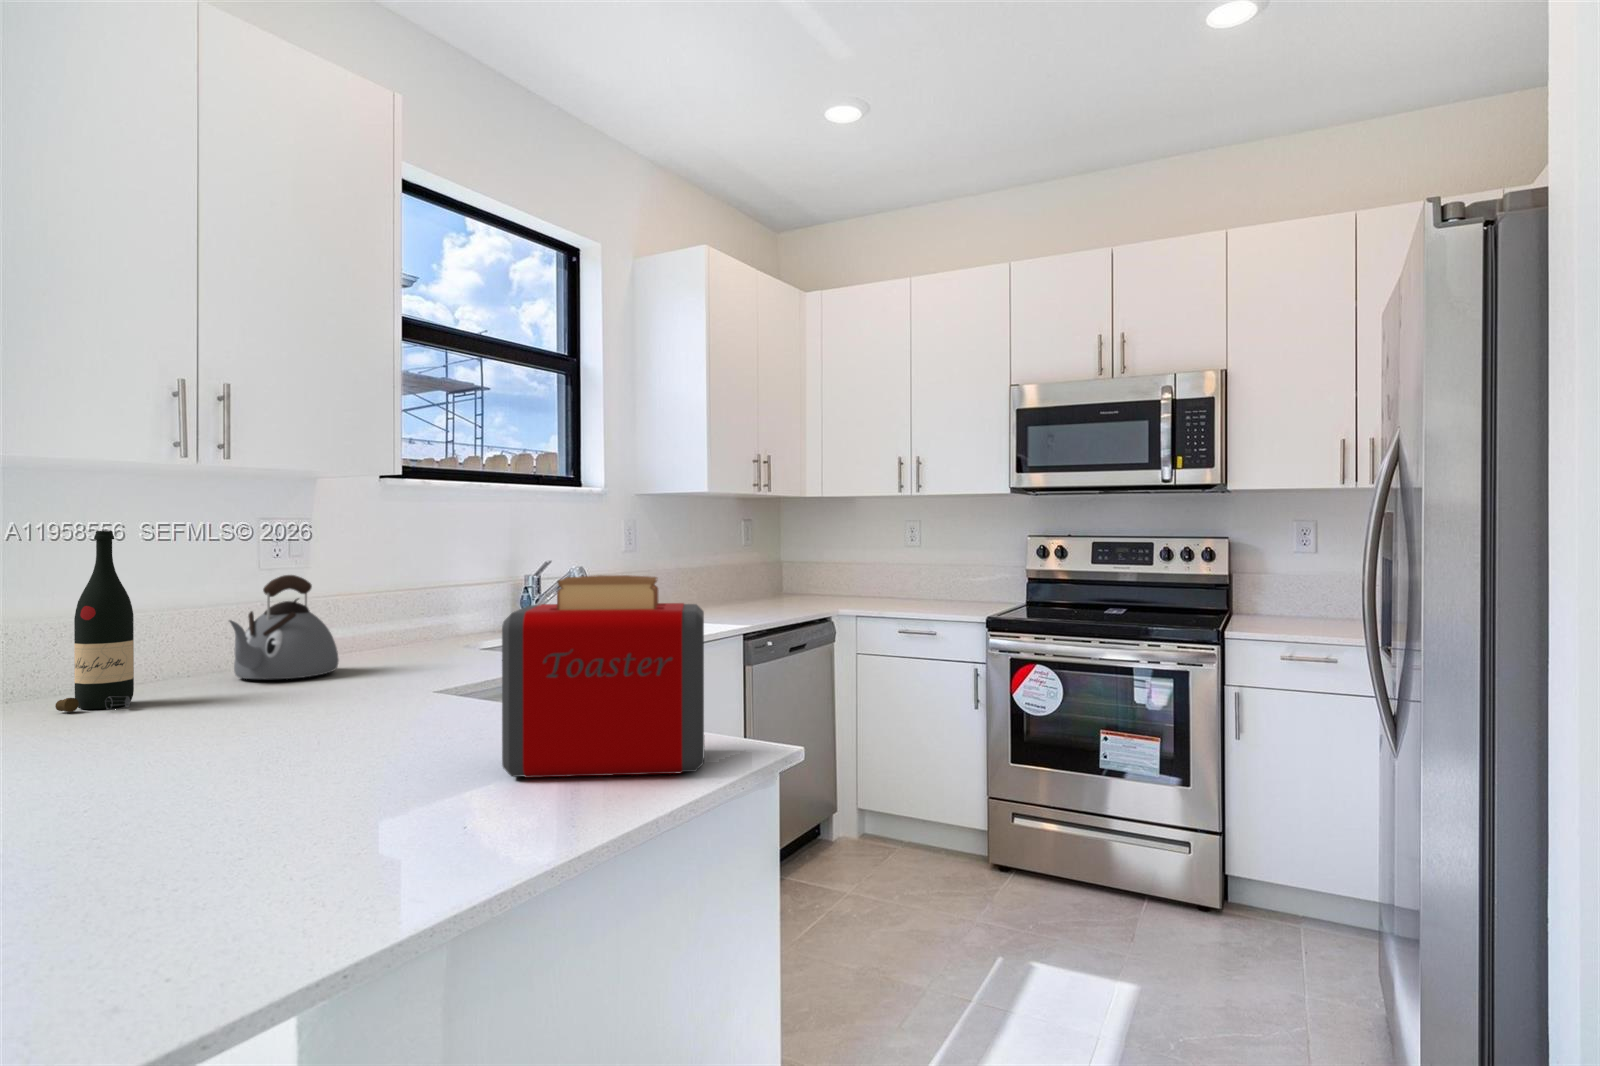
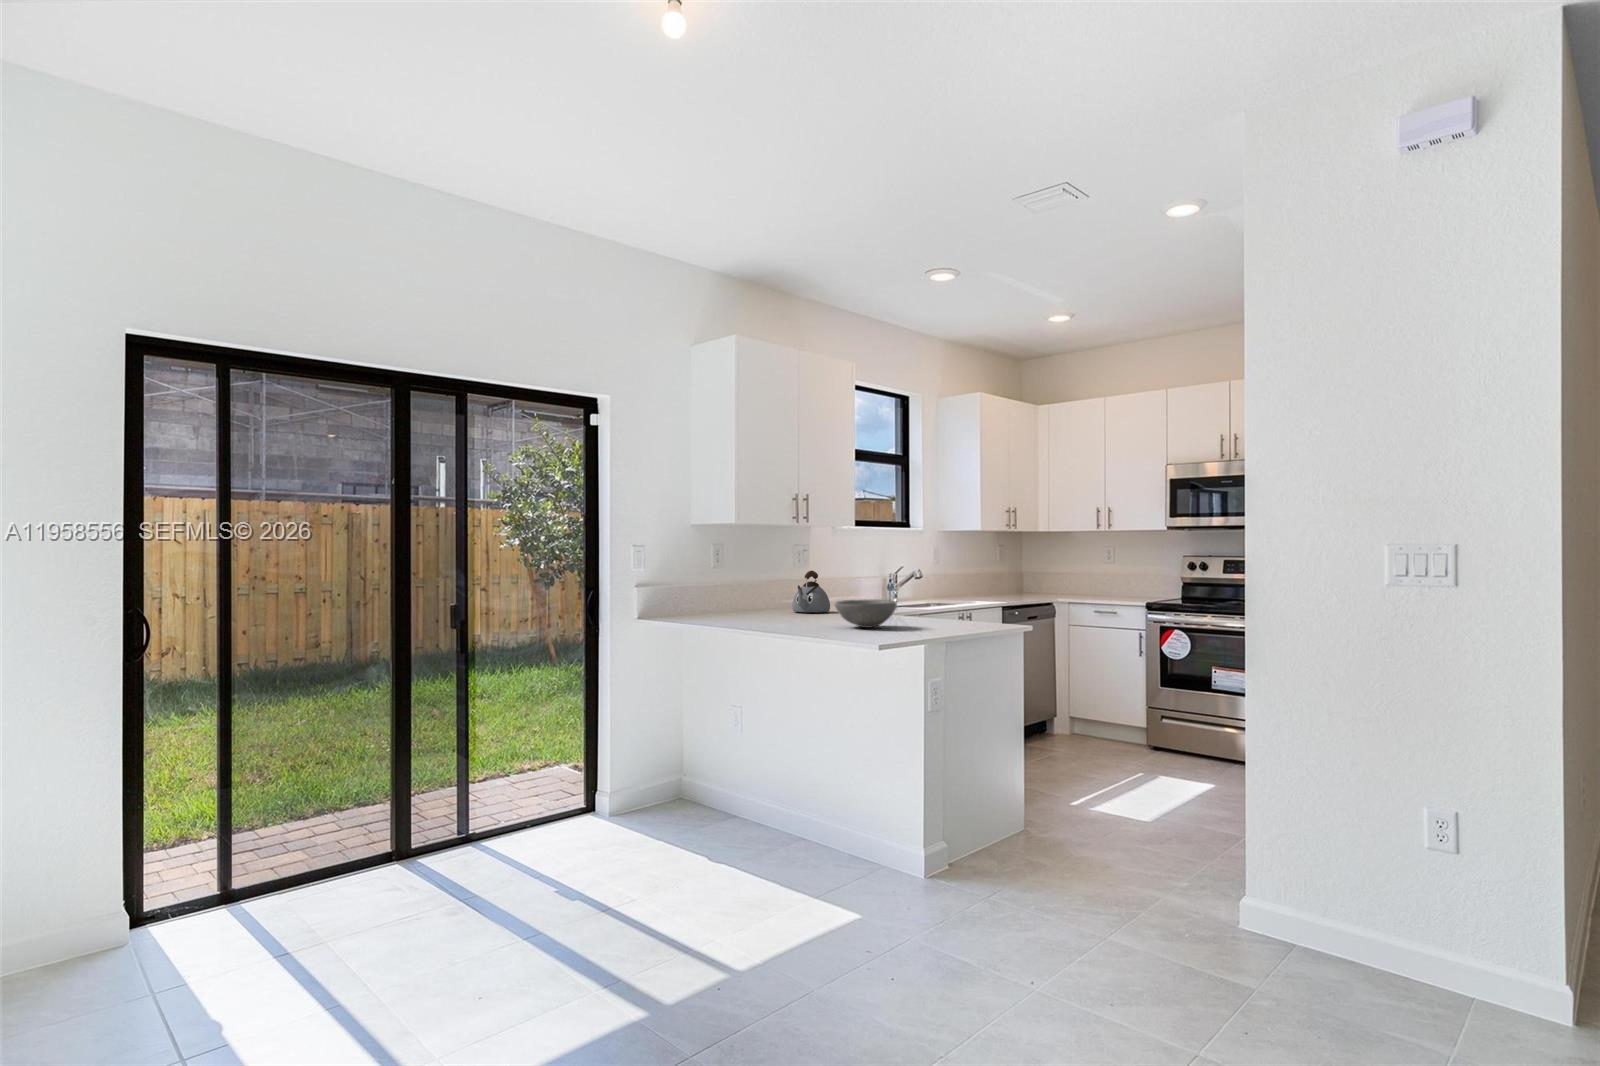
wine bottle: present [55,531,134,712] -> none [756,552,779,617]
toaster: present [502,575,705,778] -> none [932,568,996,631]
bowl: none [166,673,398,778] -> present [835,600,897,628]

